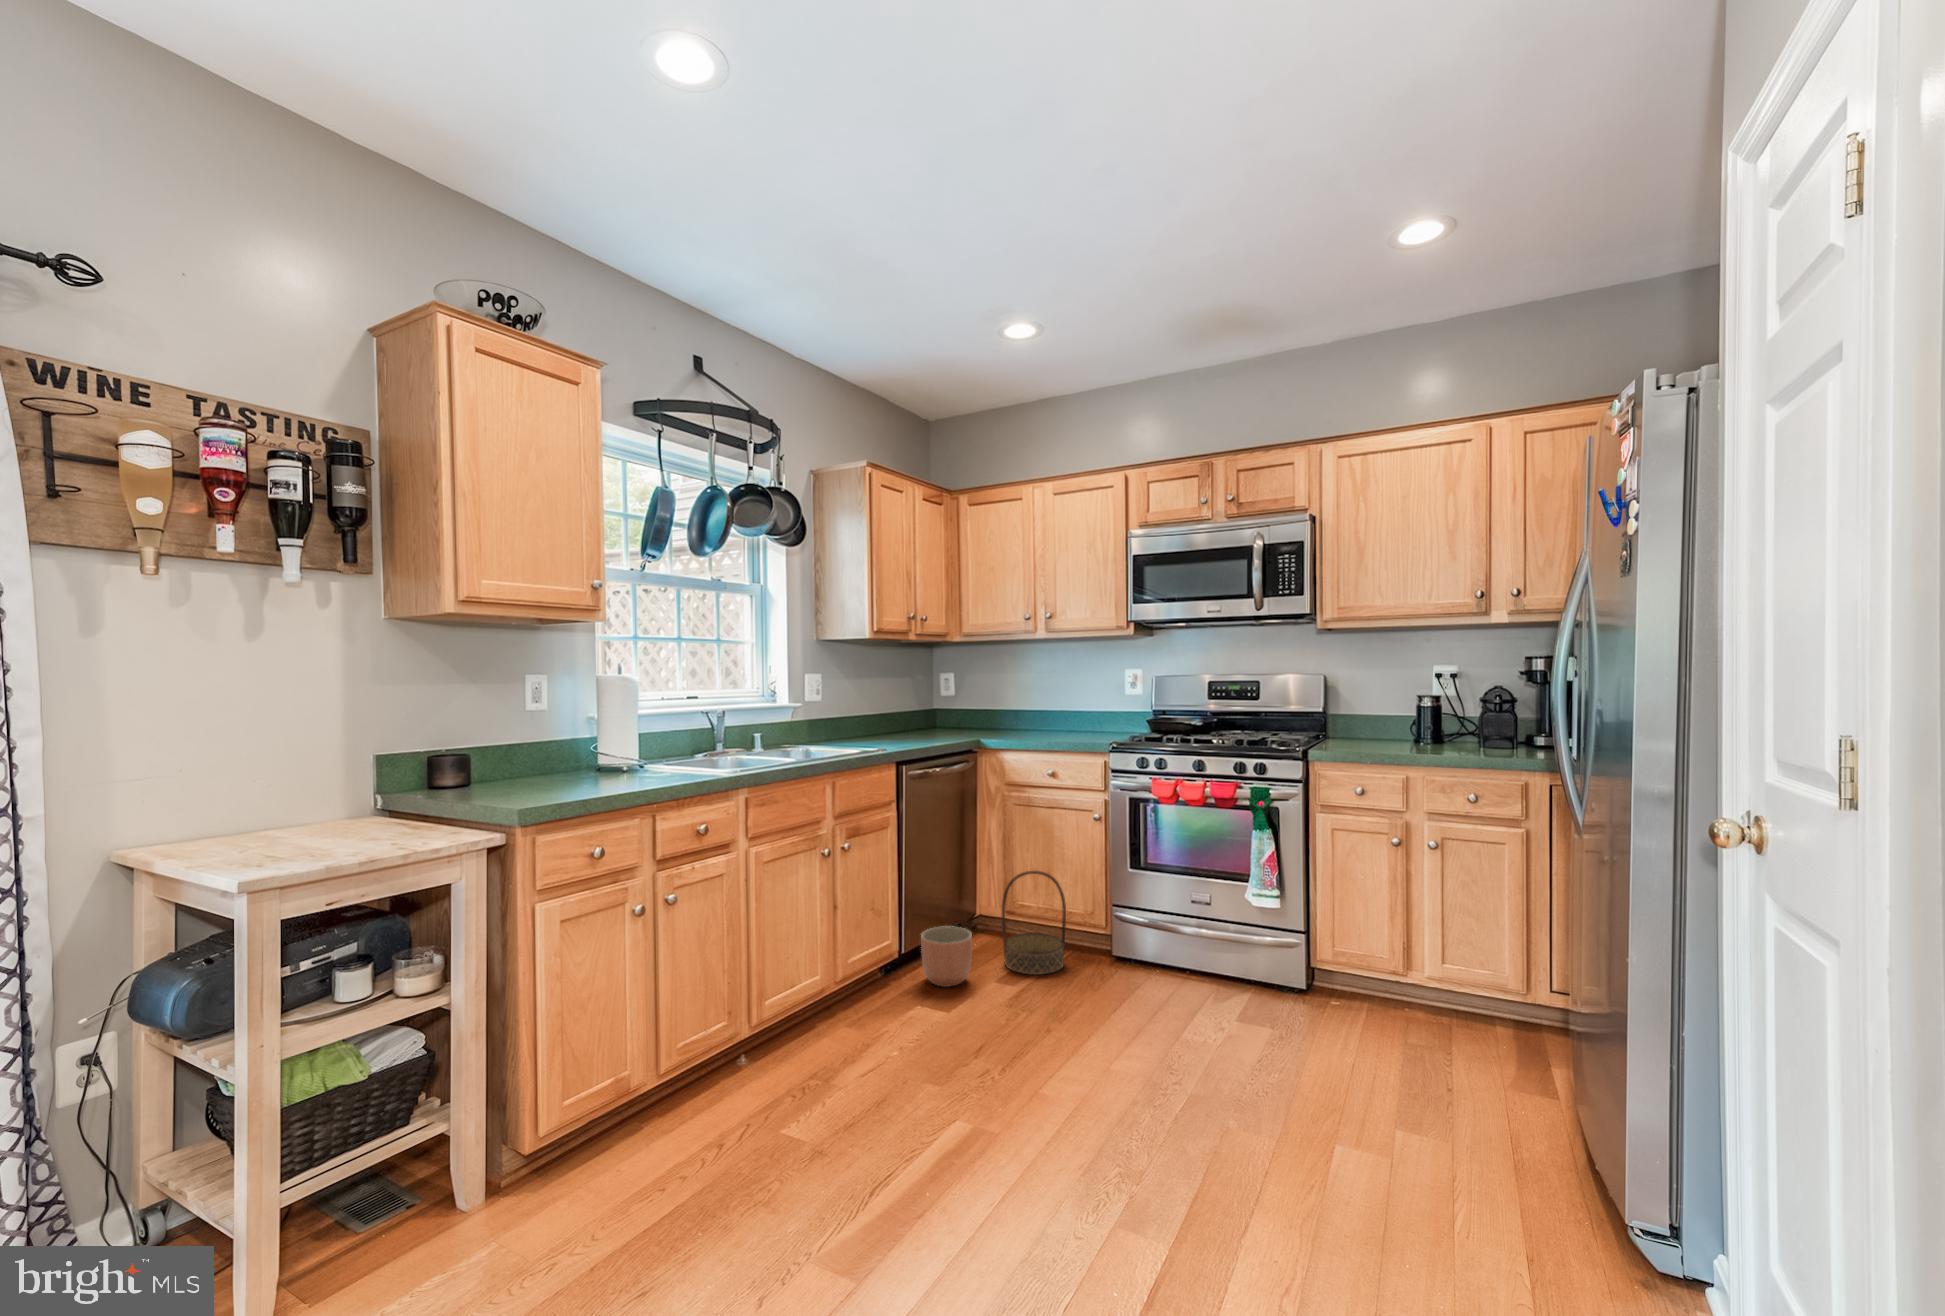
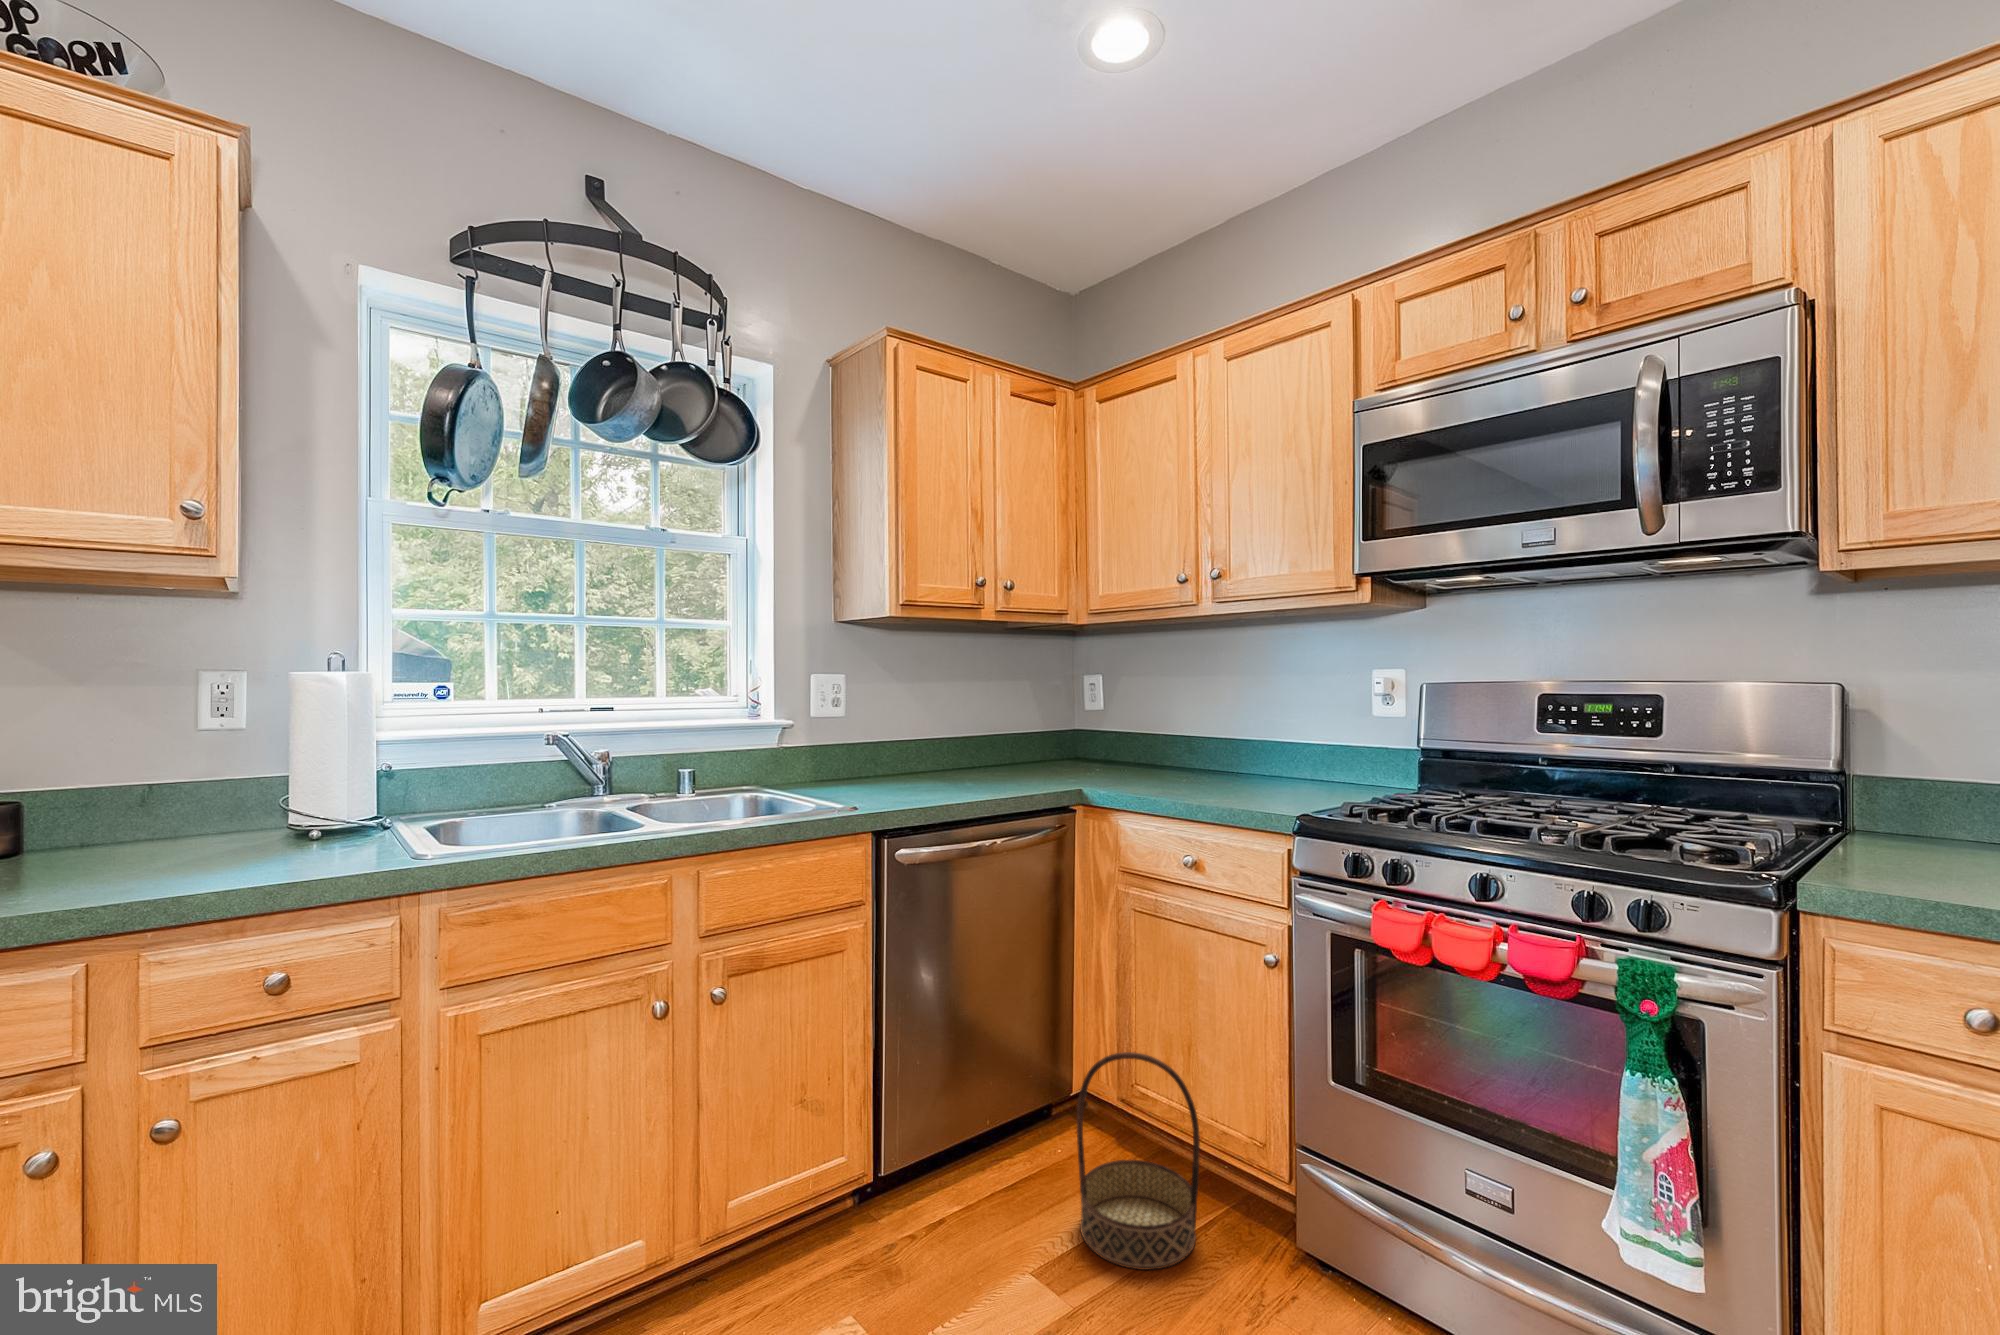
planter: present [921,926,972,987] -> none [904,1135,999,1265]

